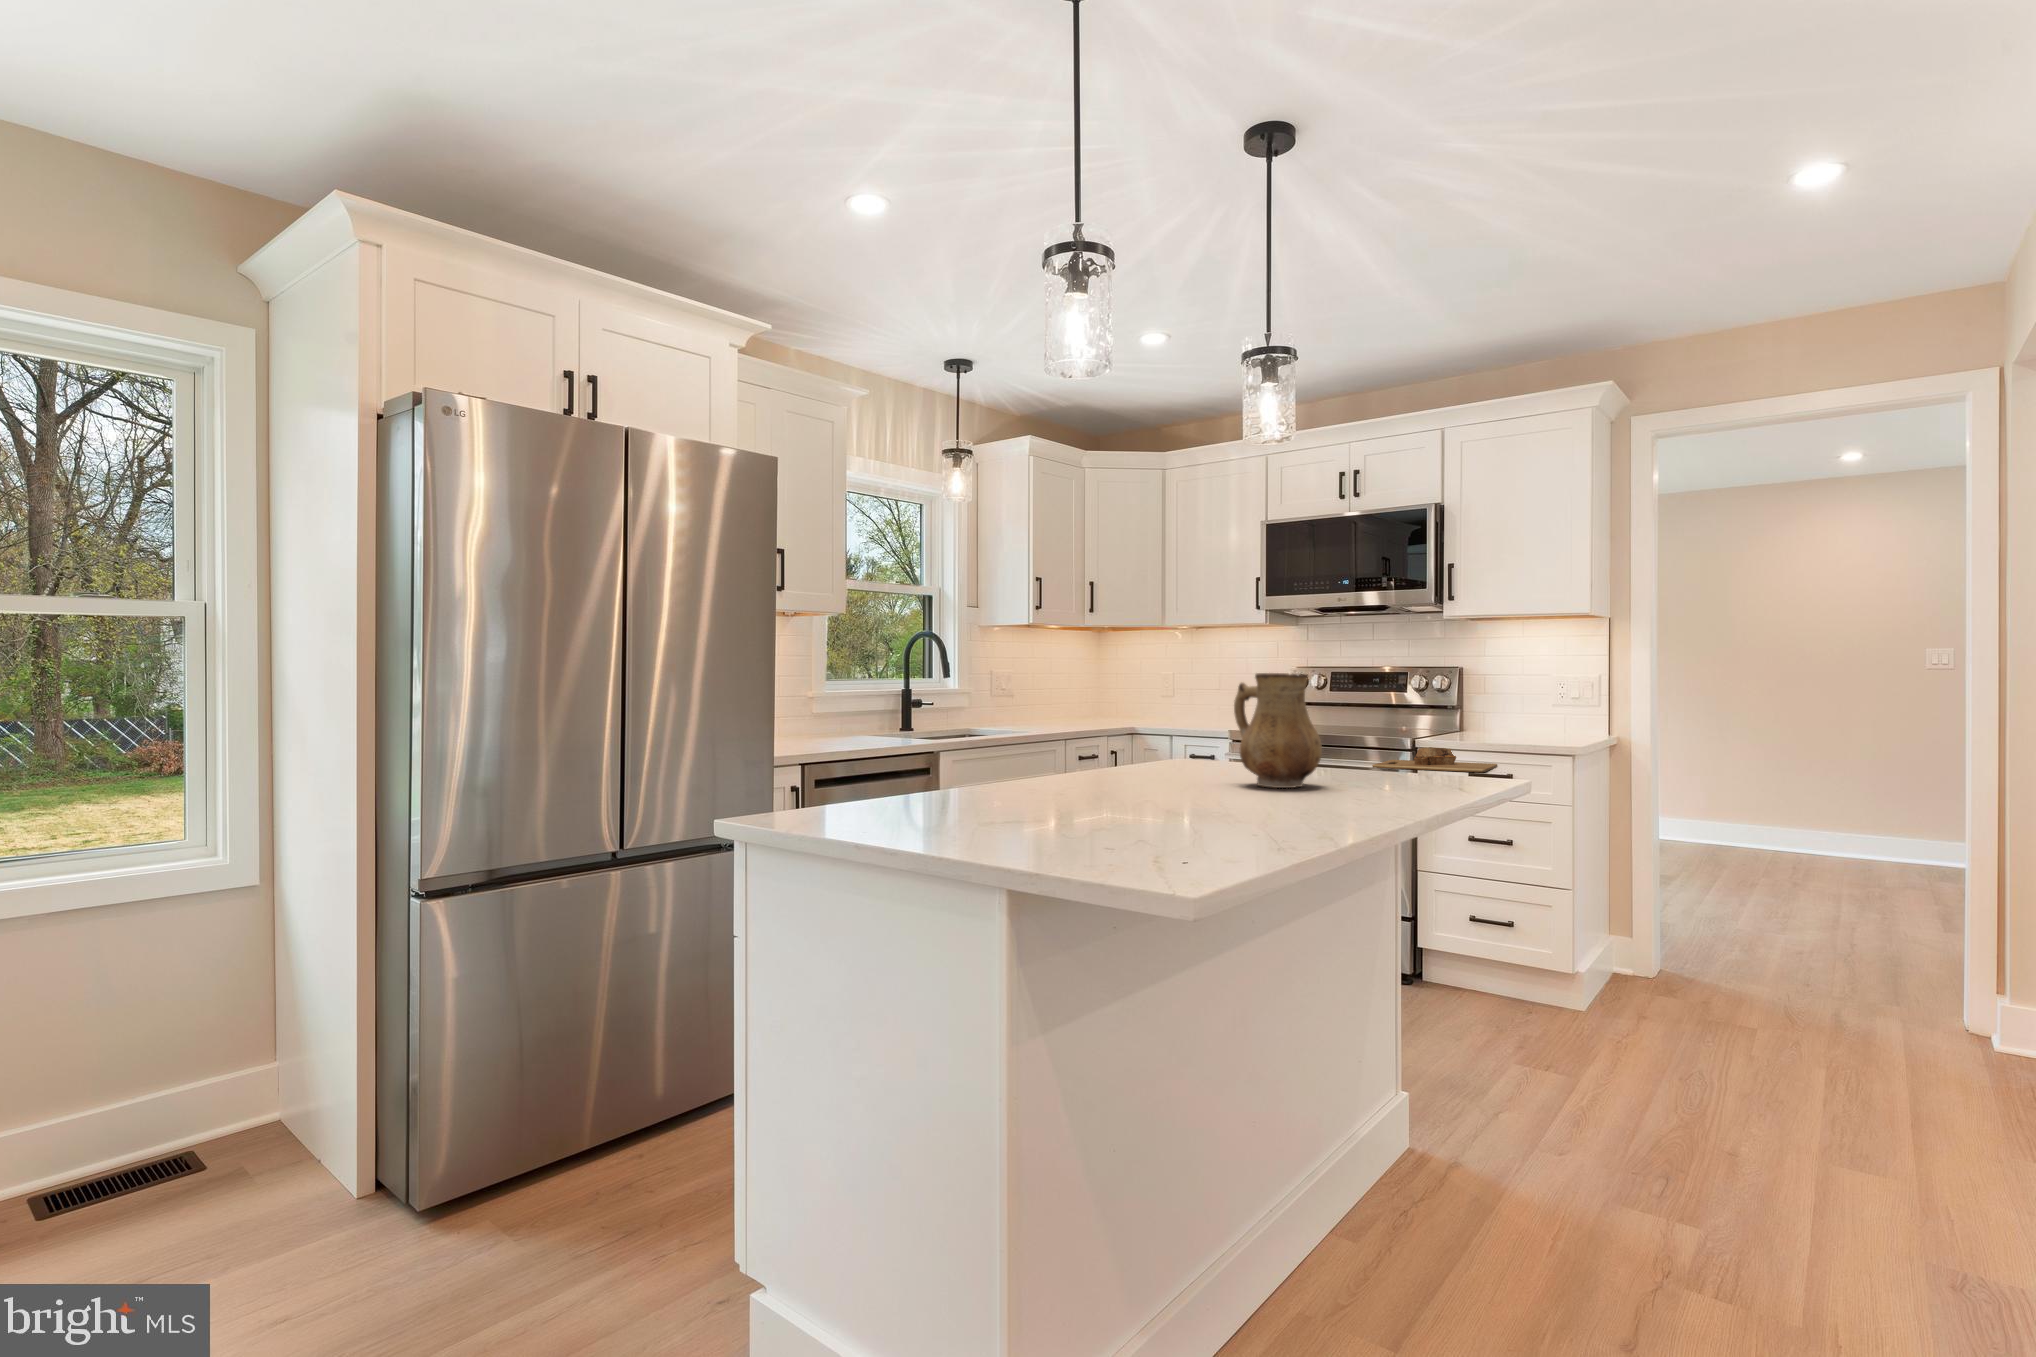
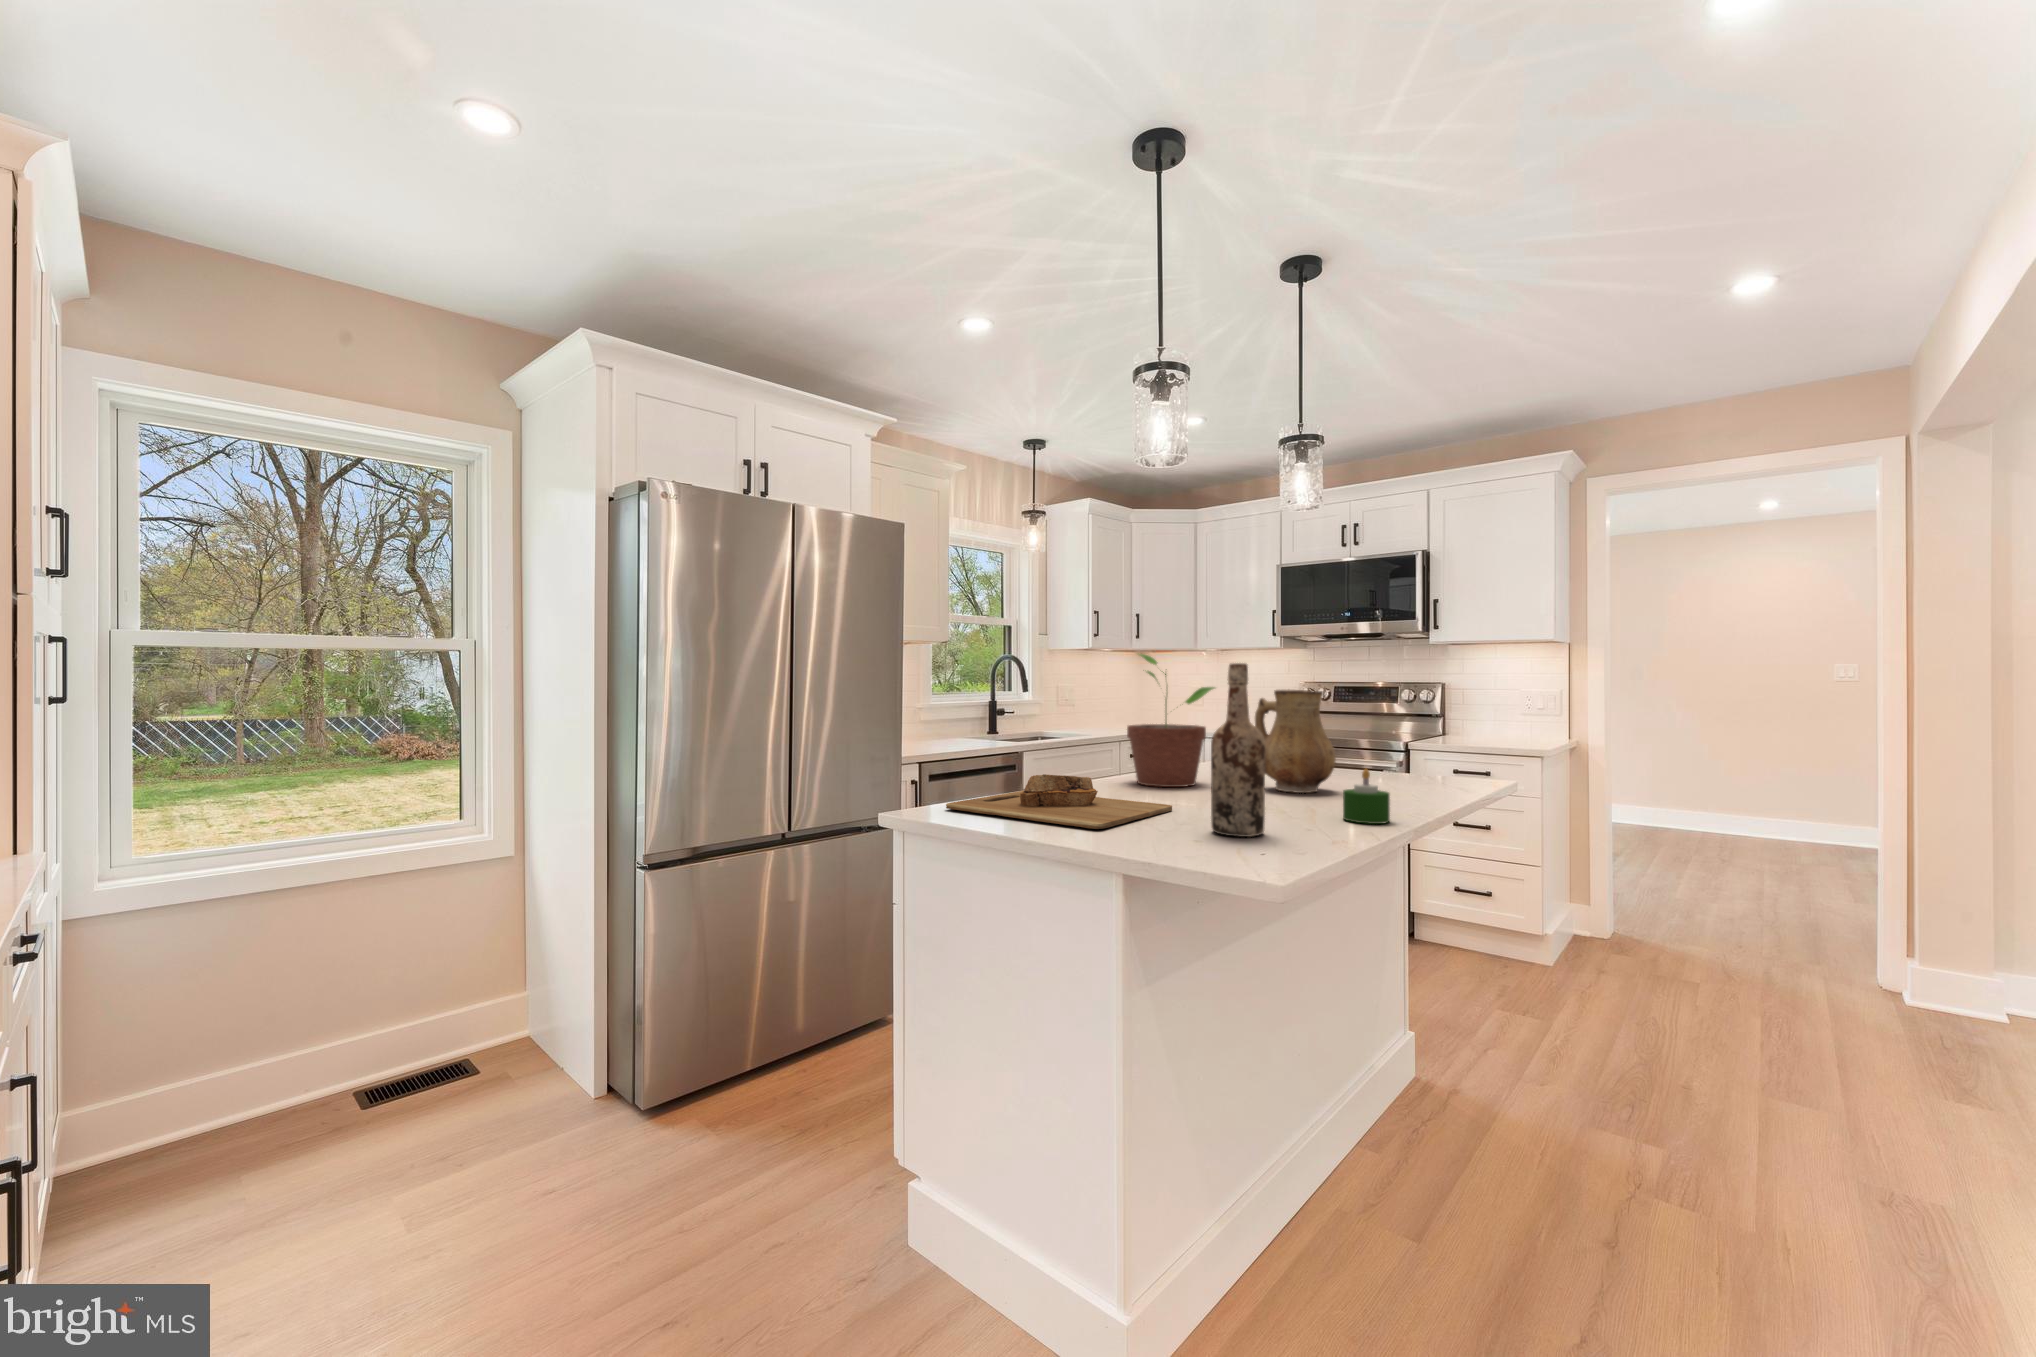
potted plant: none [1090,632,1193,785] -> present [1127,654,1215,787]
wine bottle: none [1187,644,1243,827] -> present [1211,663,1265,837]
cutting board: present [1372,747,1497,772] -> present [946,774,1172,829]
candle: none [1325,756,1373,813] -> present [1343,769,1390,824]

